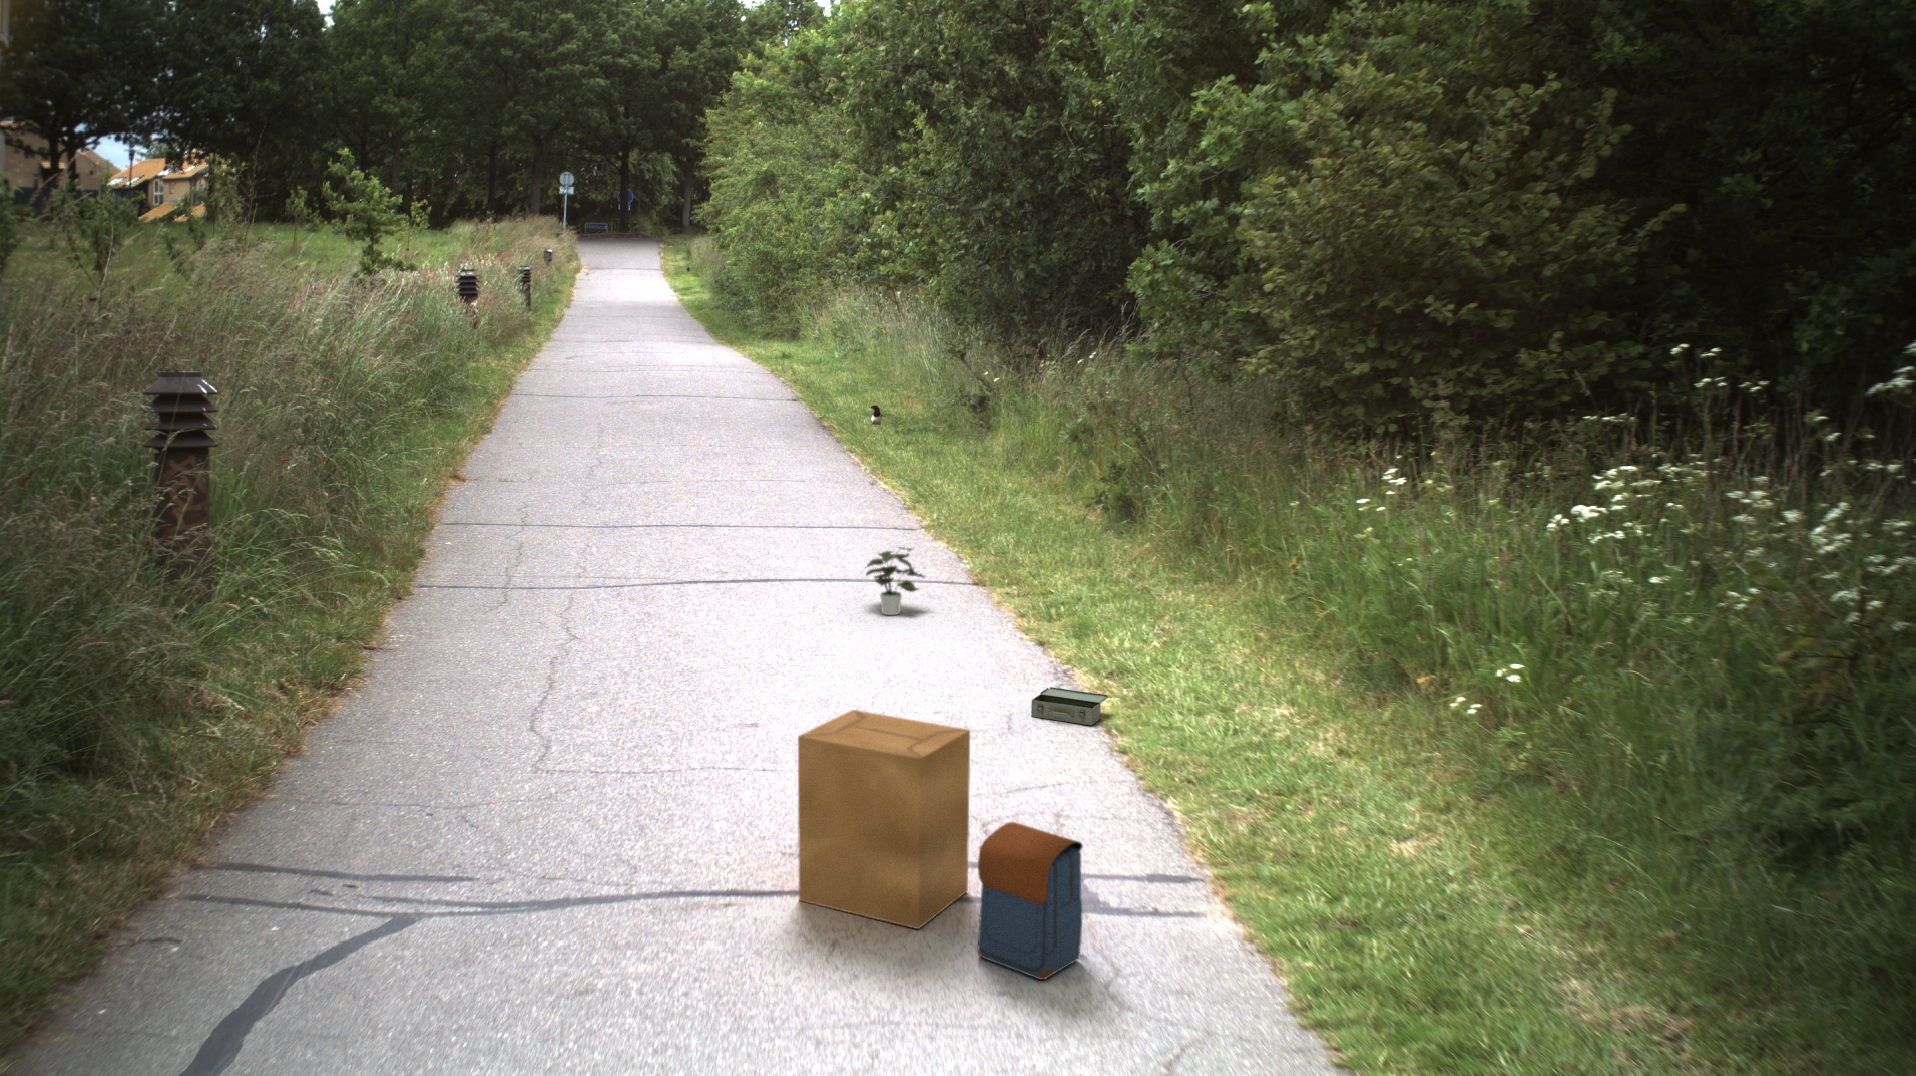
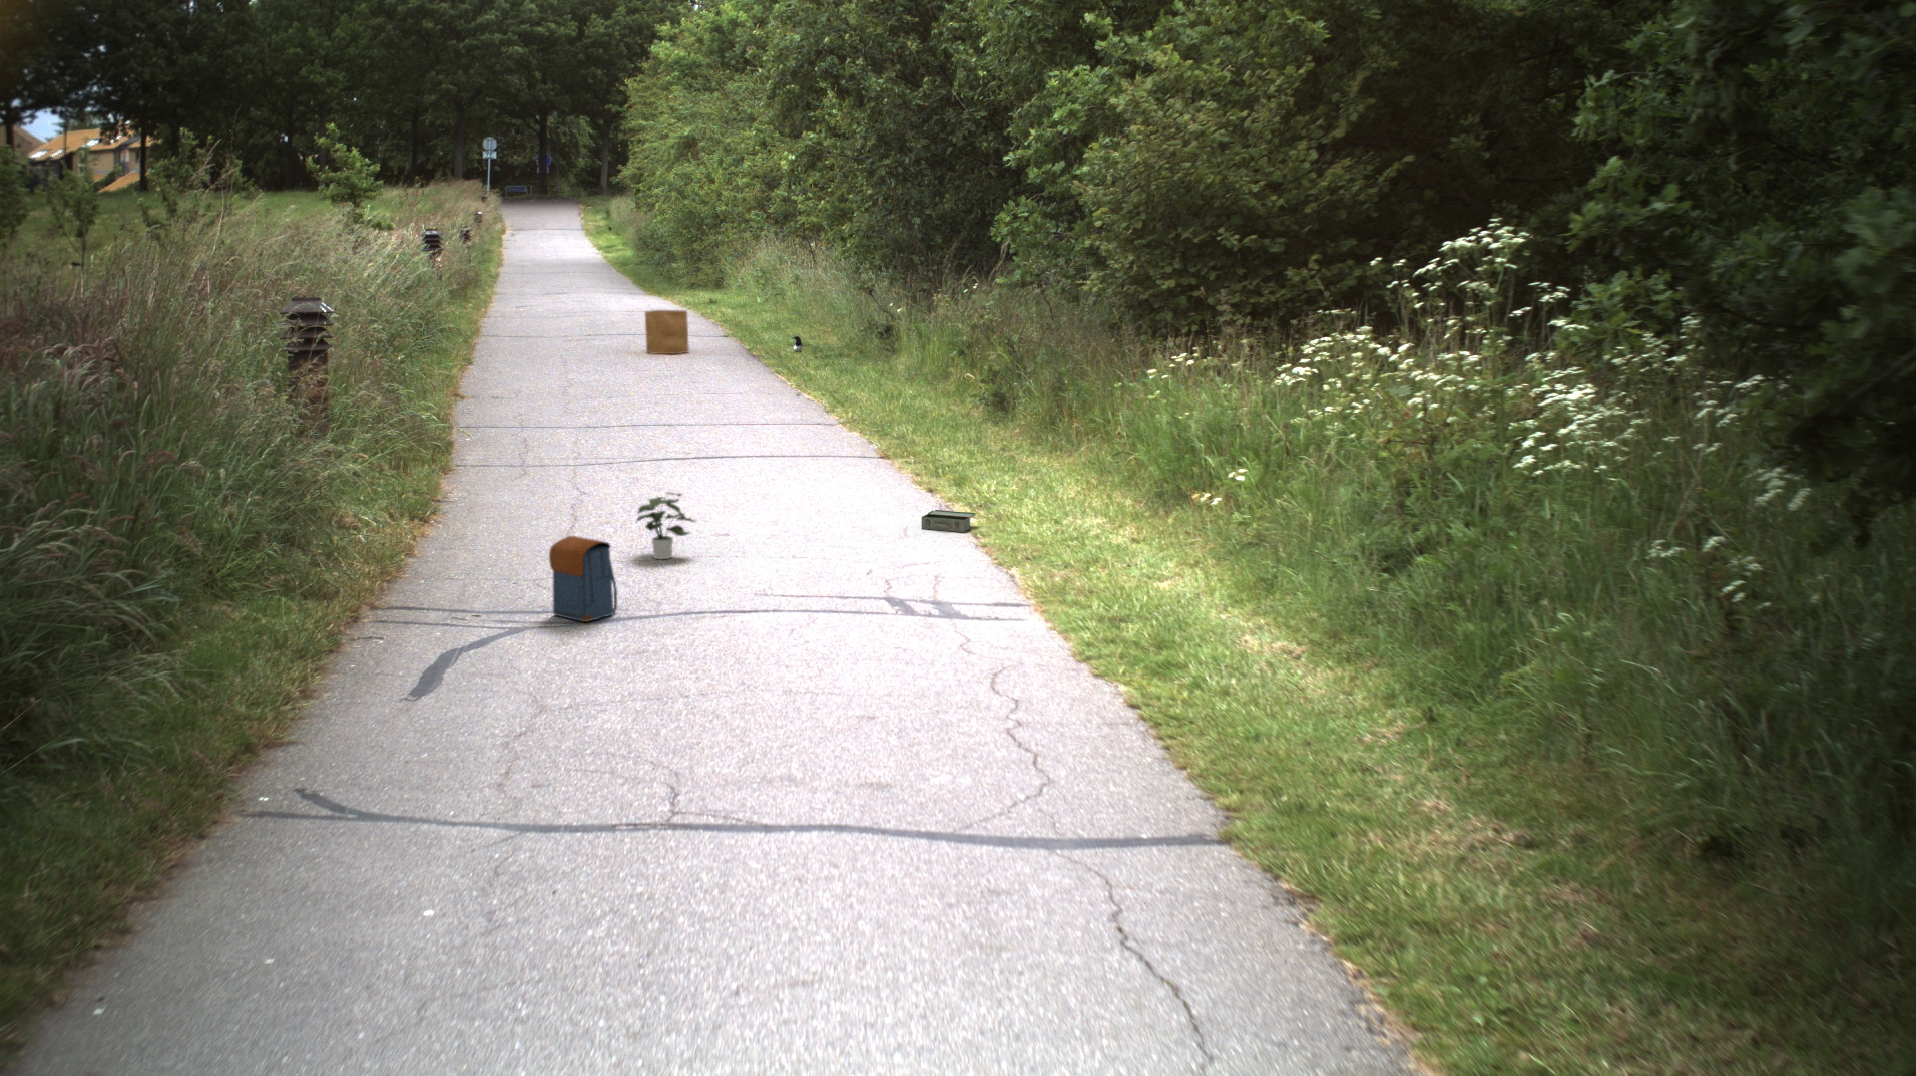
potted plant: present [865,547,925,615] -> present [637,492,695,559]
cardboard box: present [798,710,970,929] -> present [645,310,689,354]
backpack: present [978,822,1083,980] -> present [549,536,617,622]

